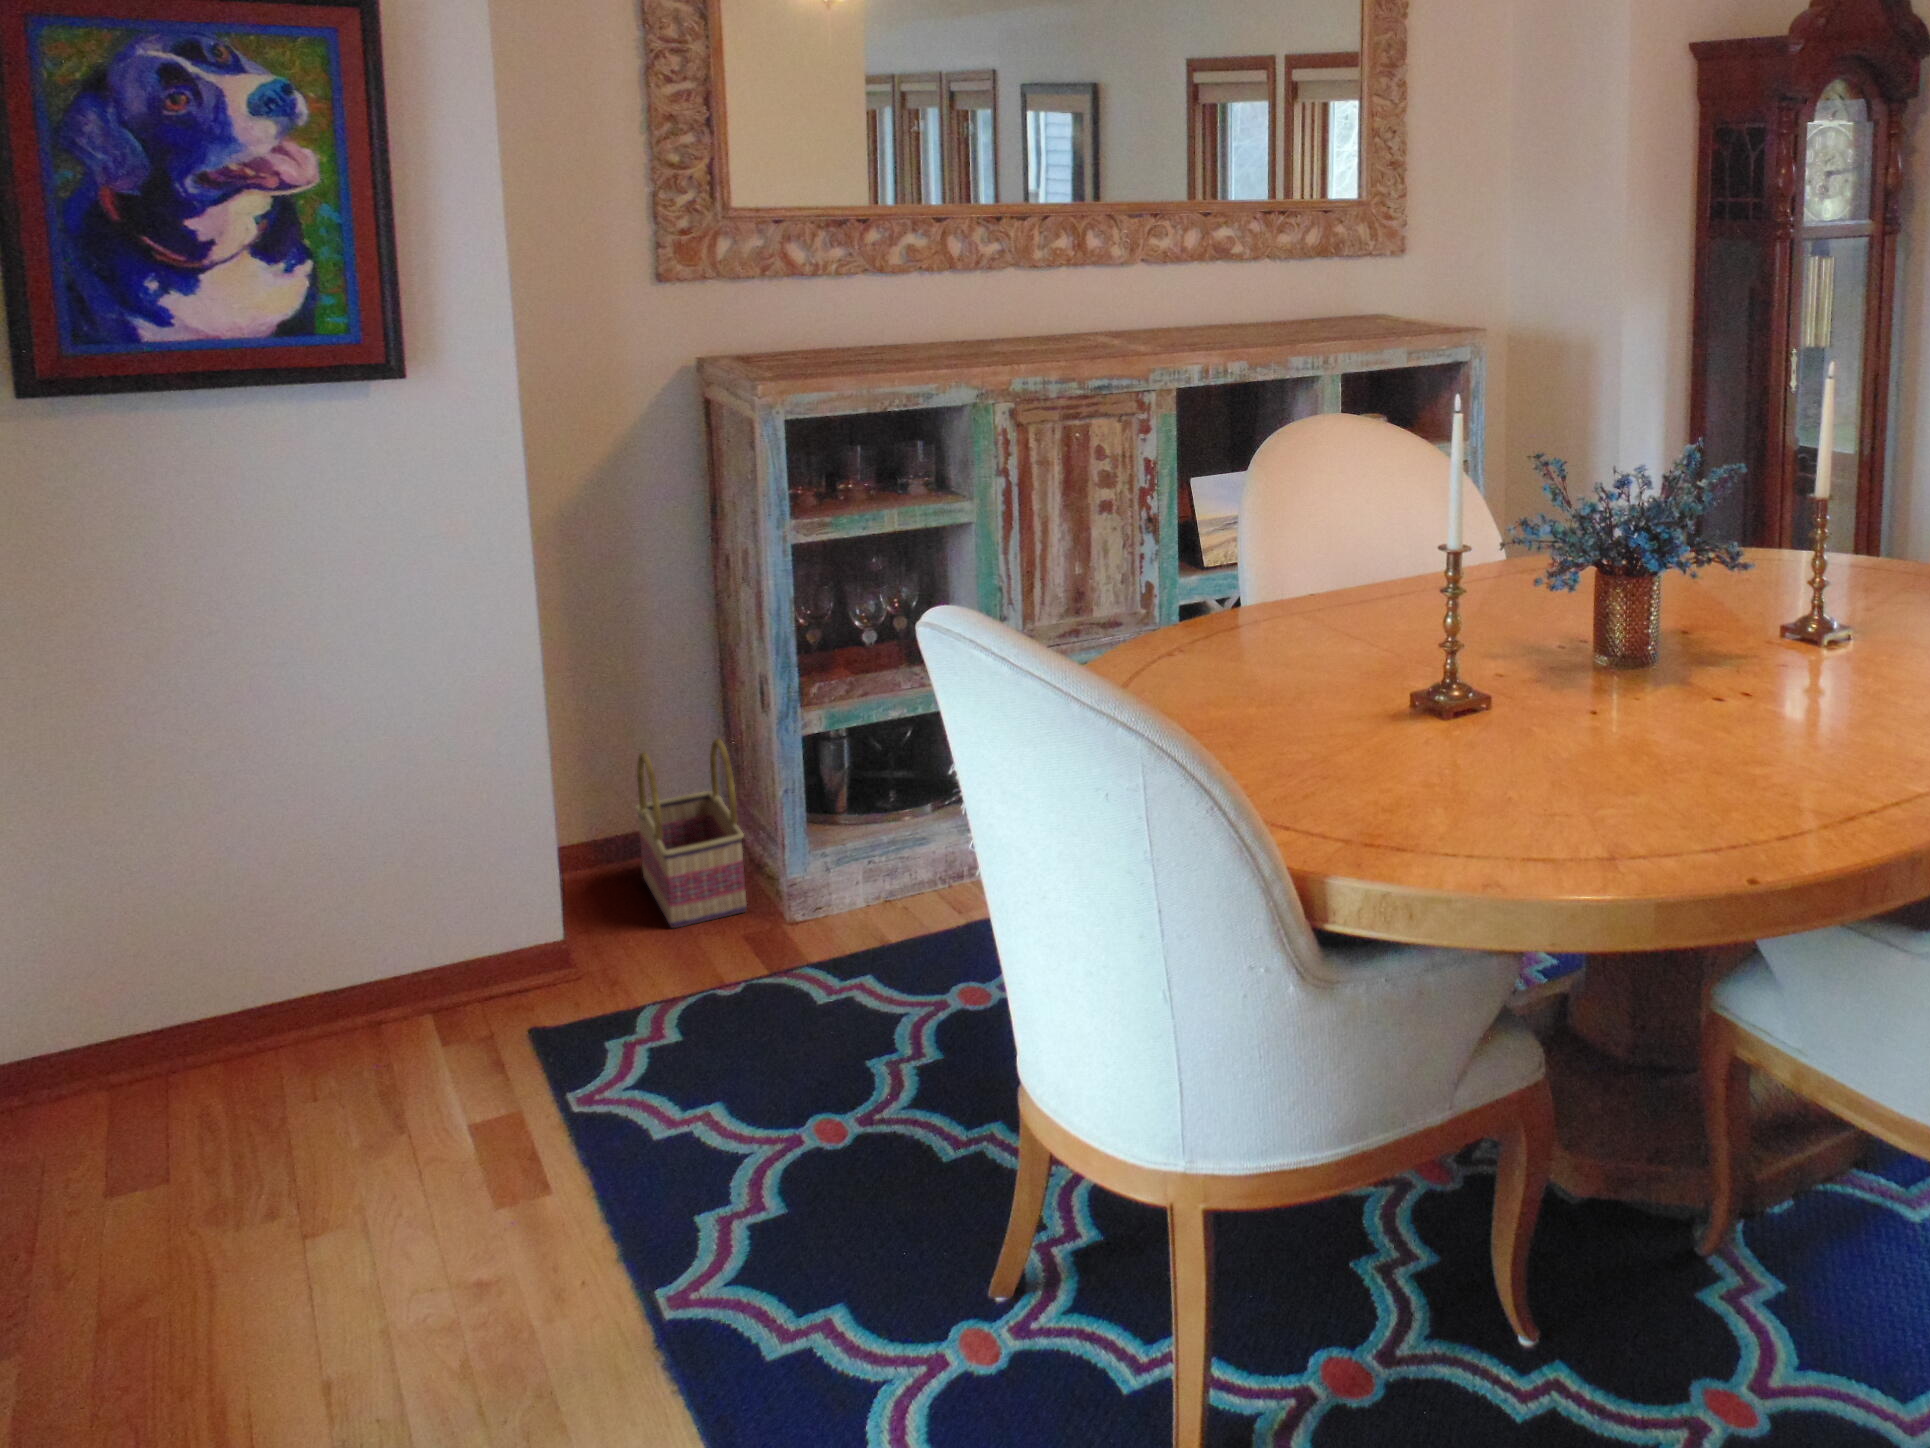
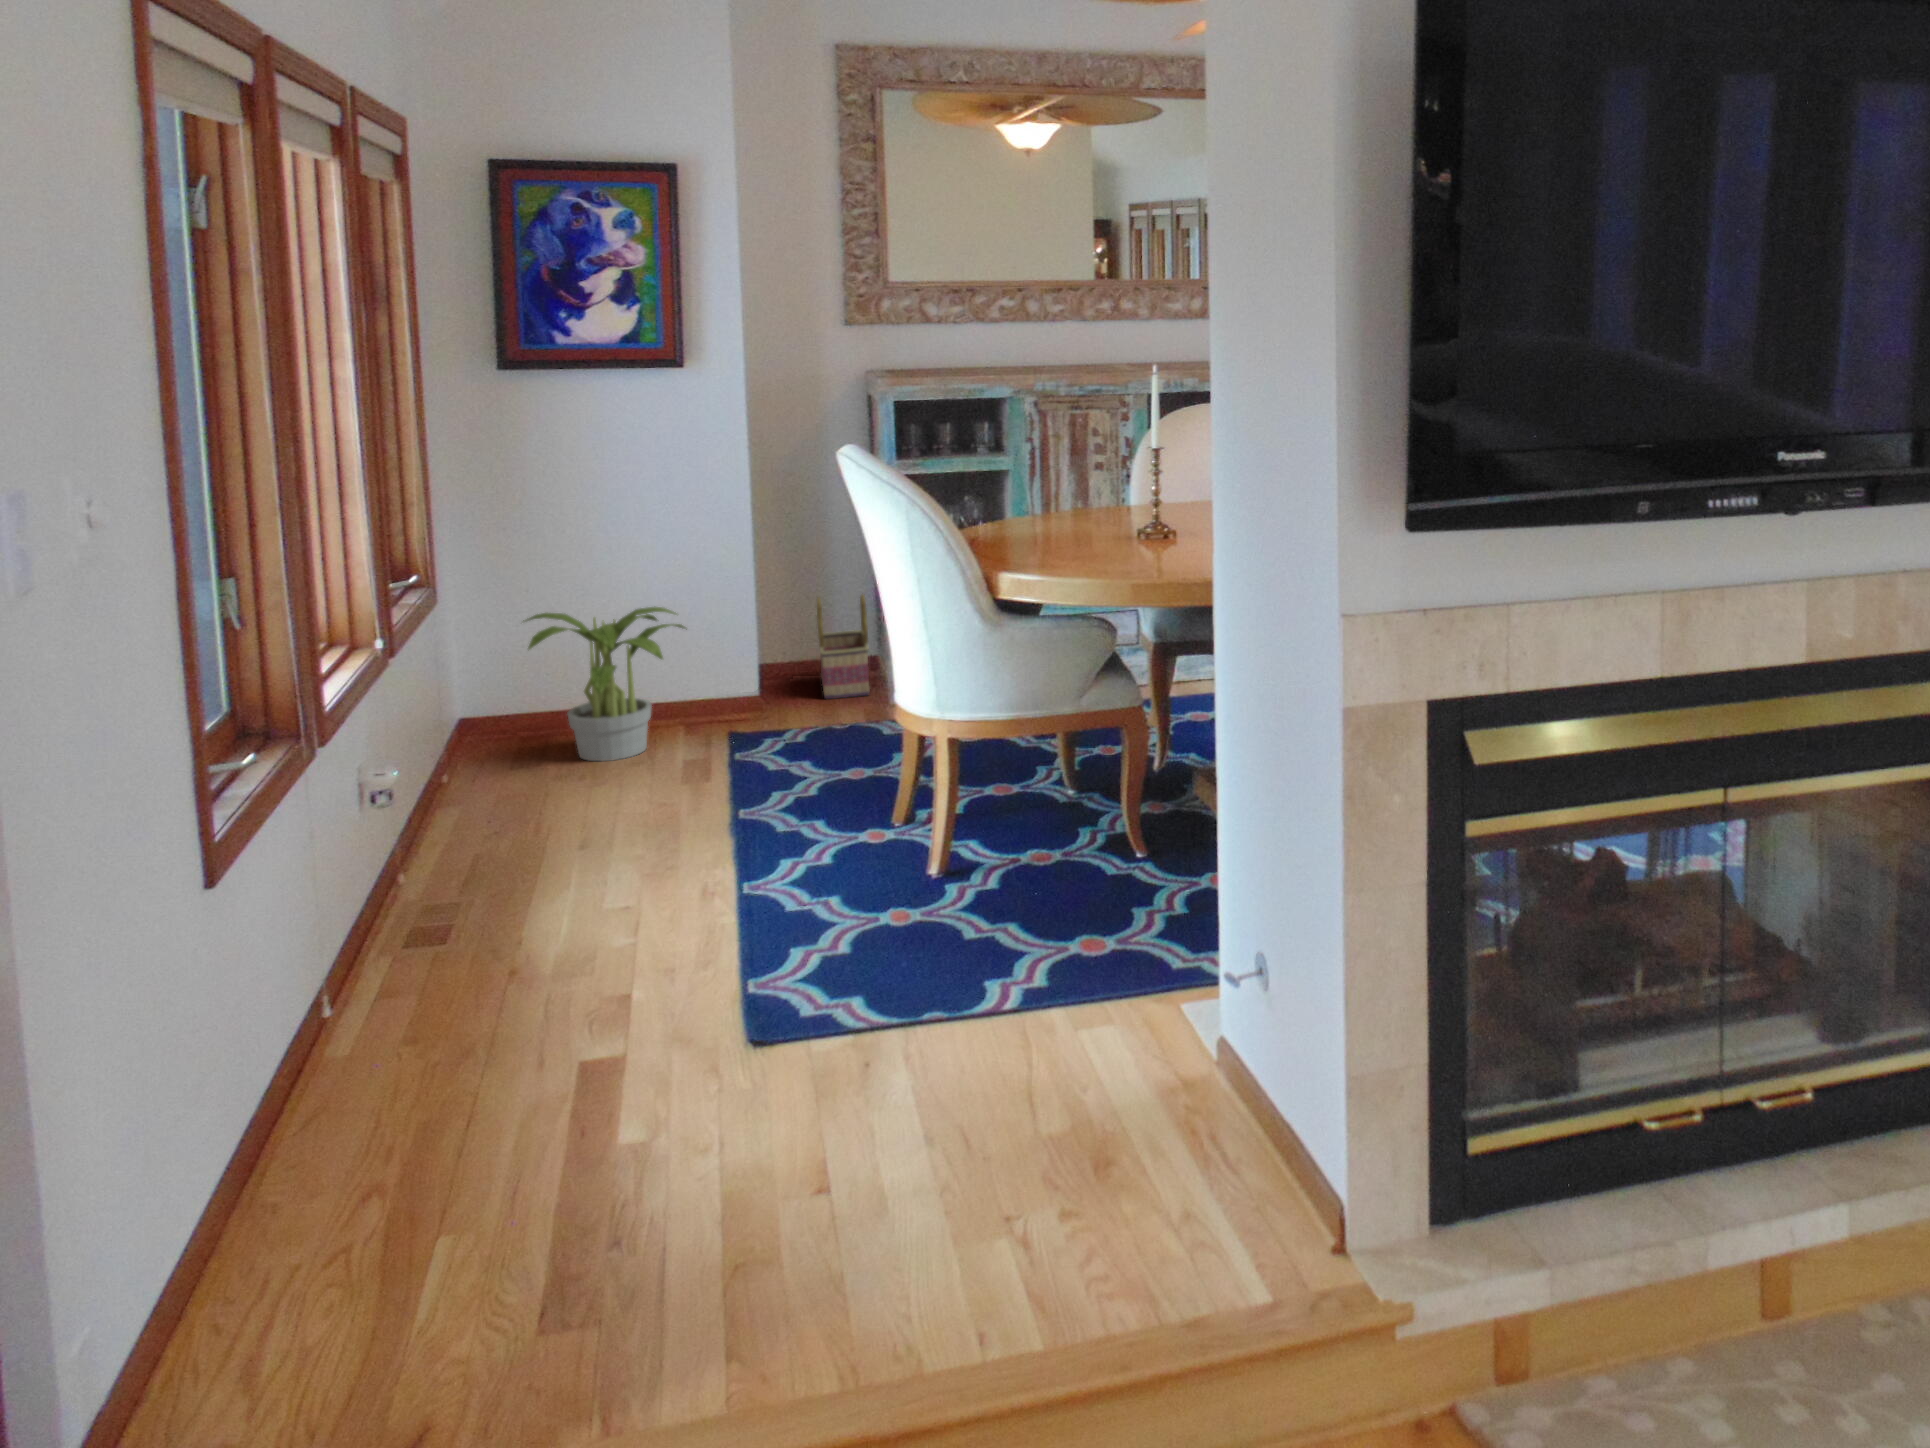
potted plant: none [107,840,444,1153] -> present [523,607,687,761]

